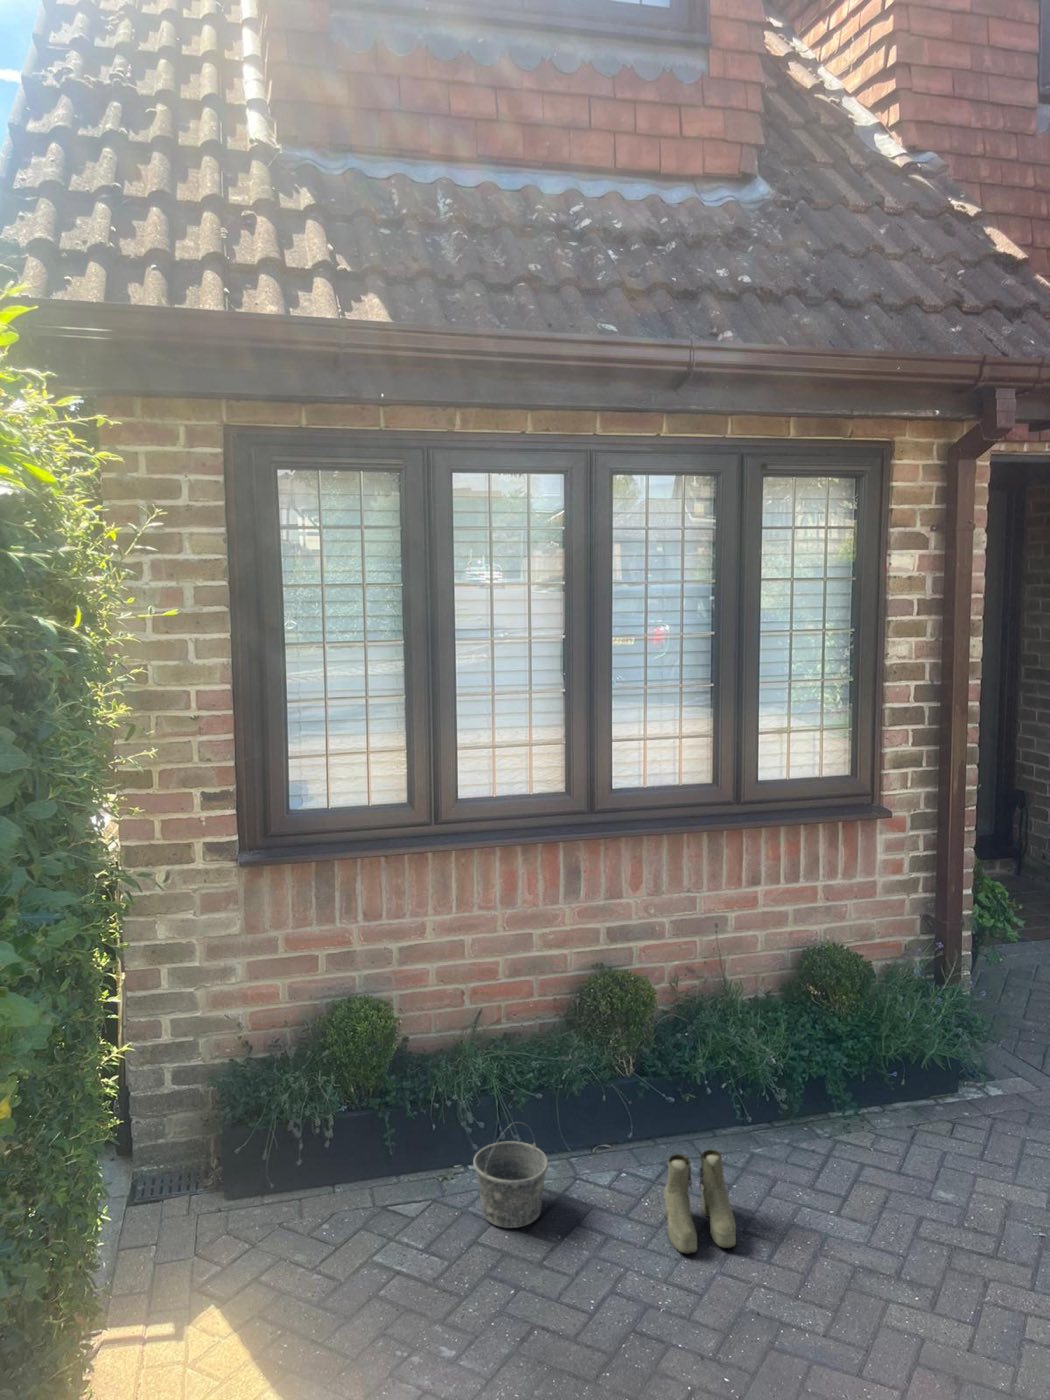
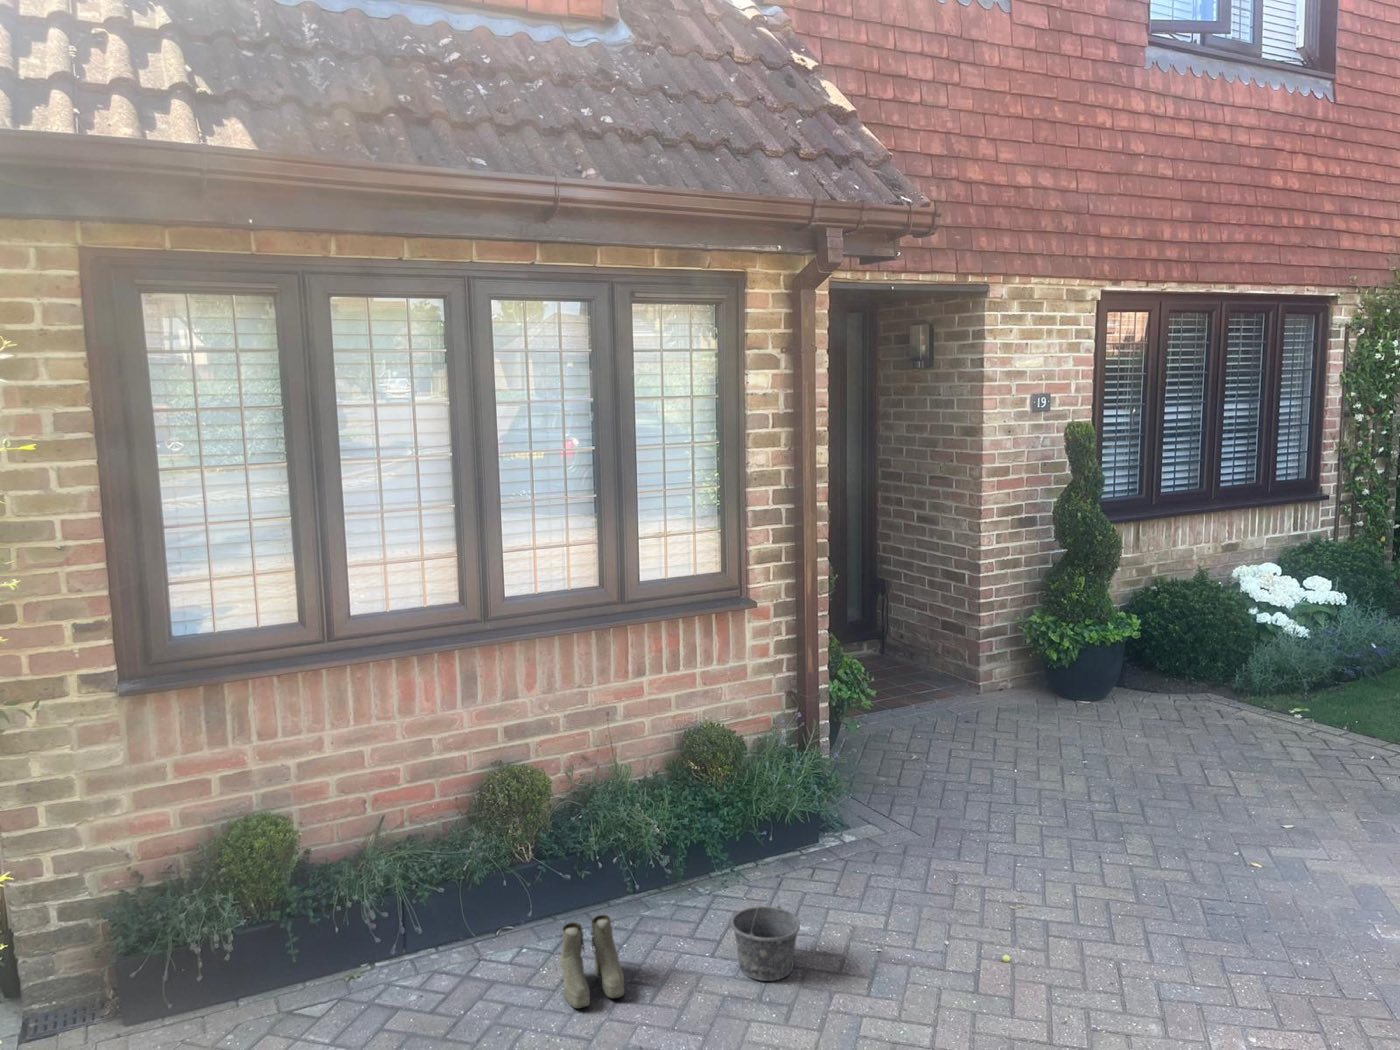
bucket: present [473,1124,548,1228] -> present [731,905,800,981]

